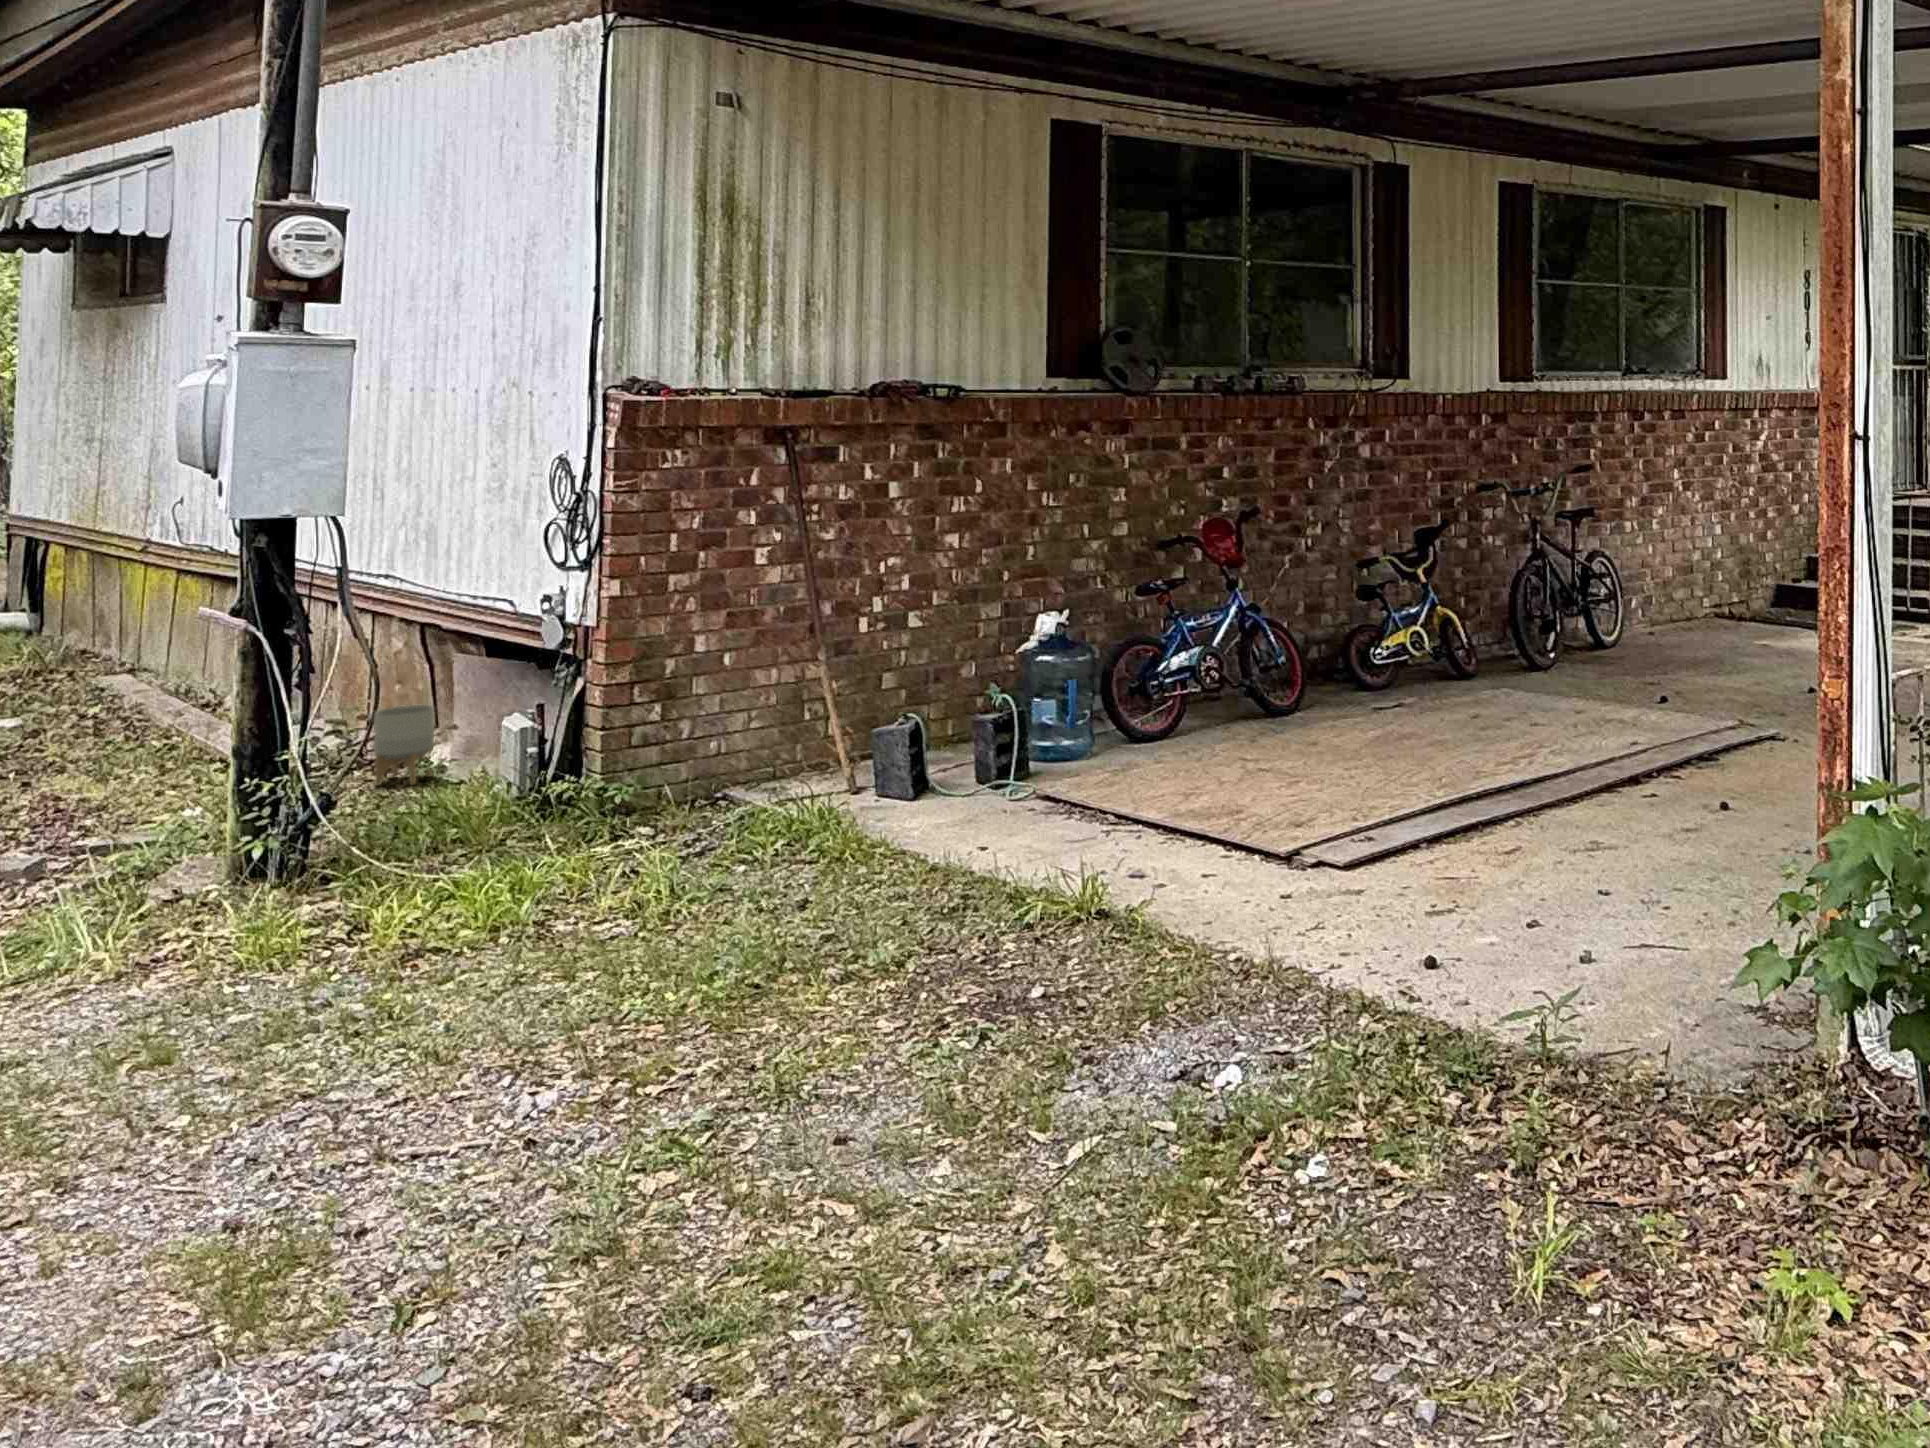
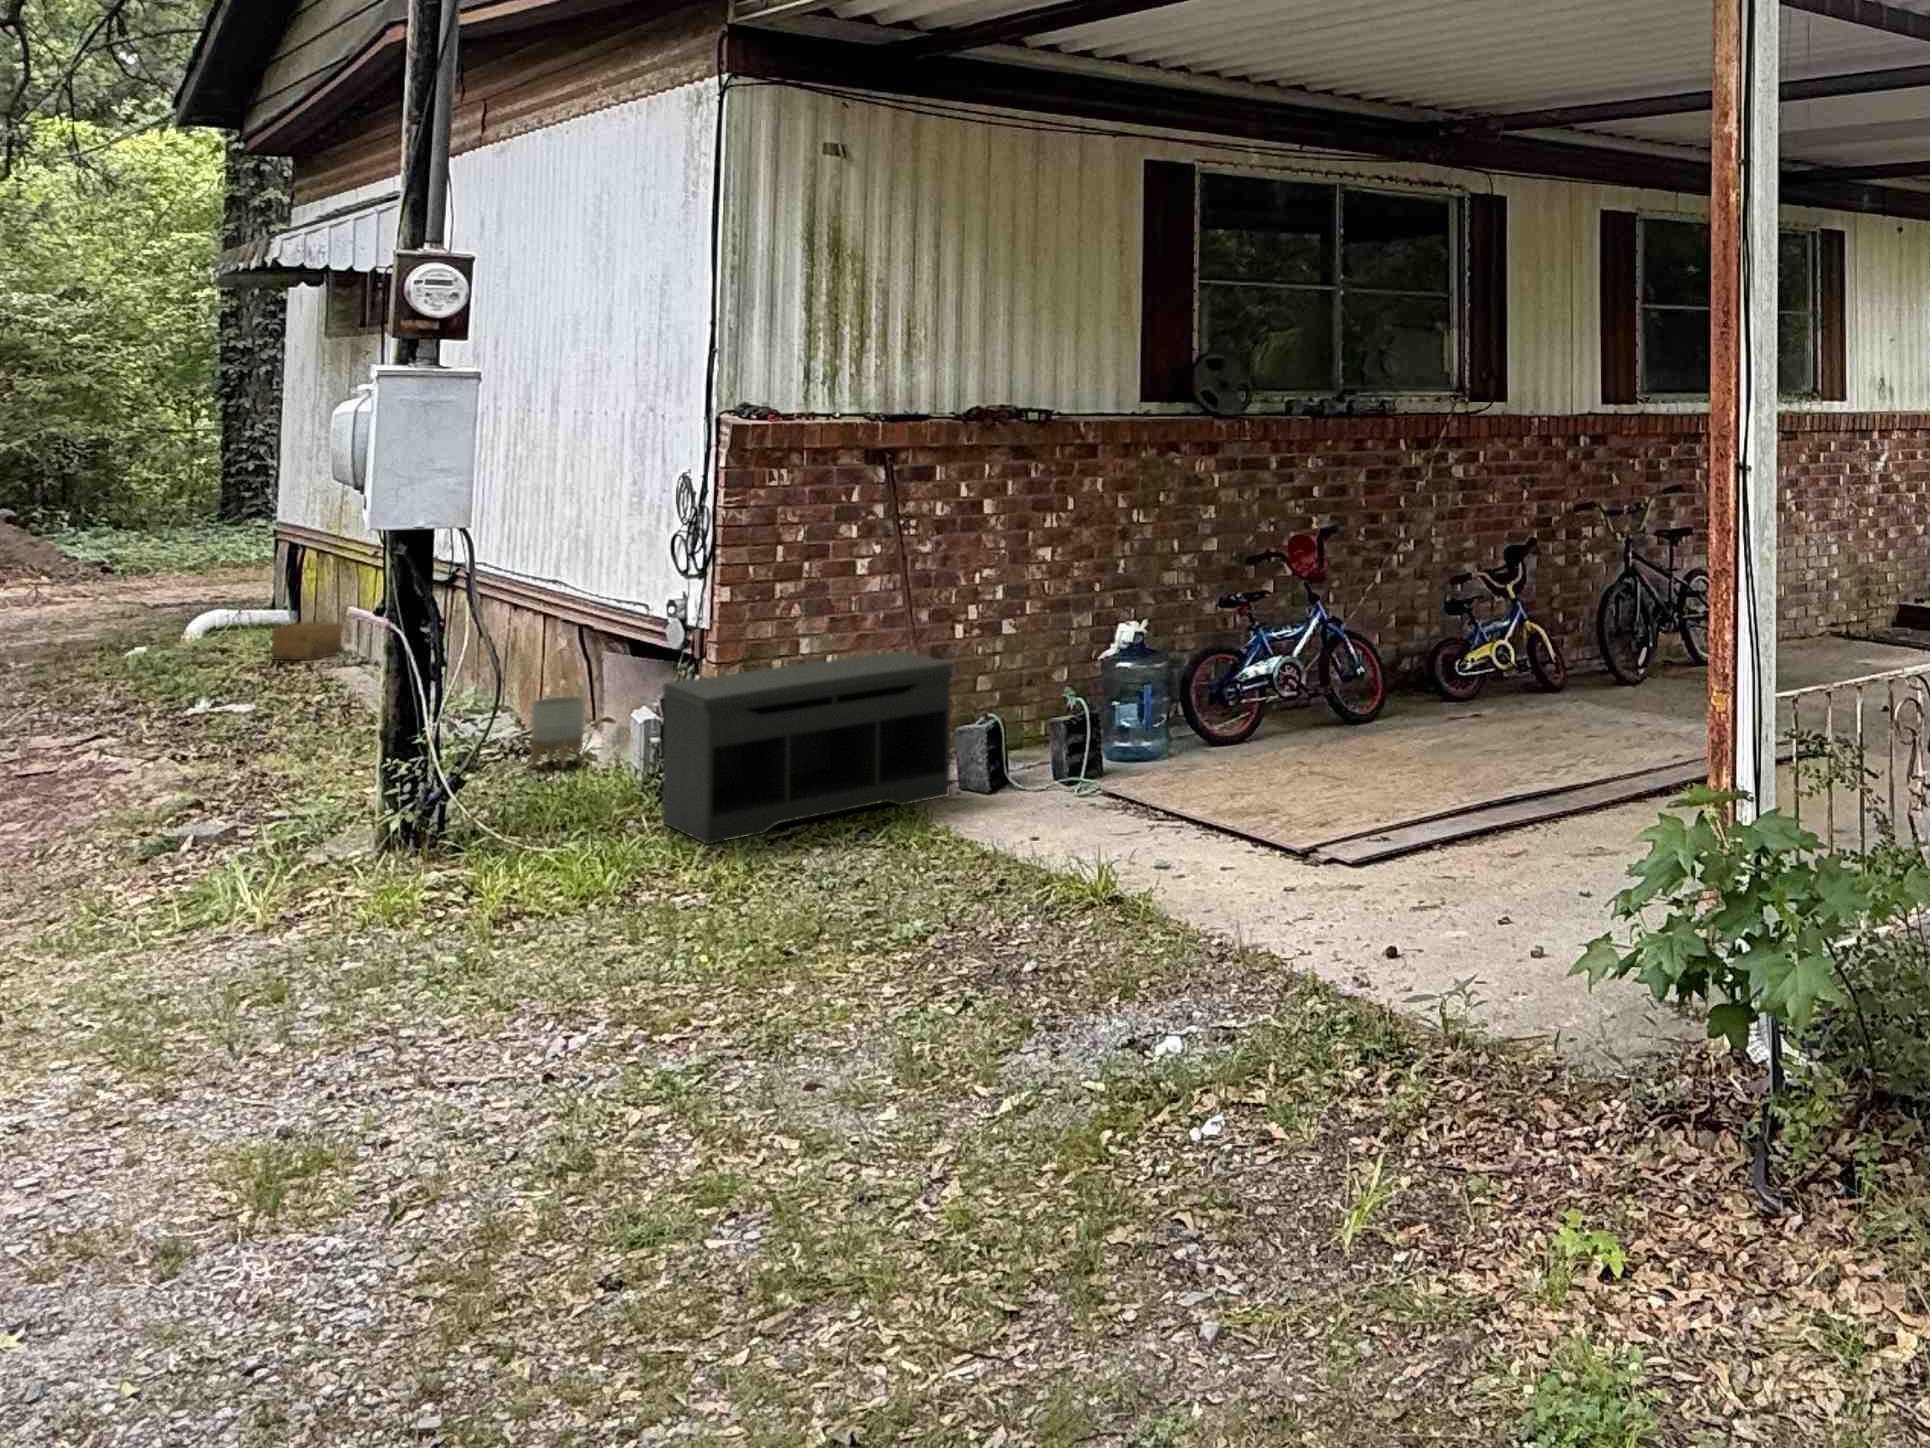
cardboard box: none [20,626,103,669] -> present [272,622,343,661]
bench: none [552,649,872,867] -> present [662,652,952,844]

